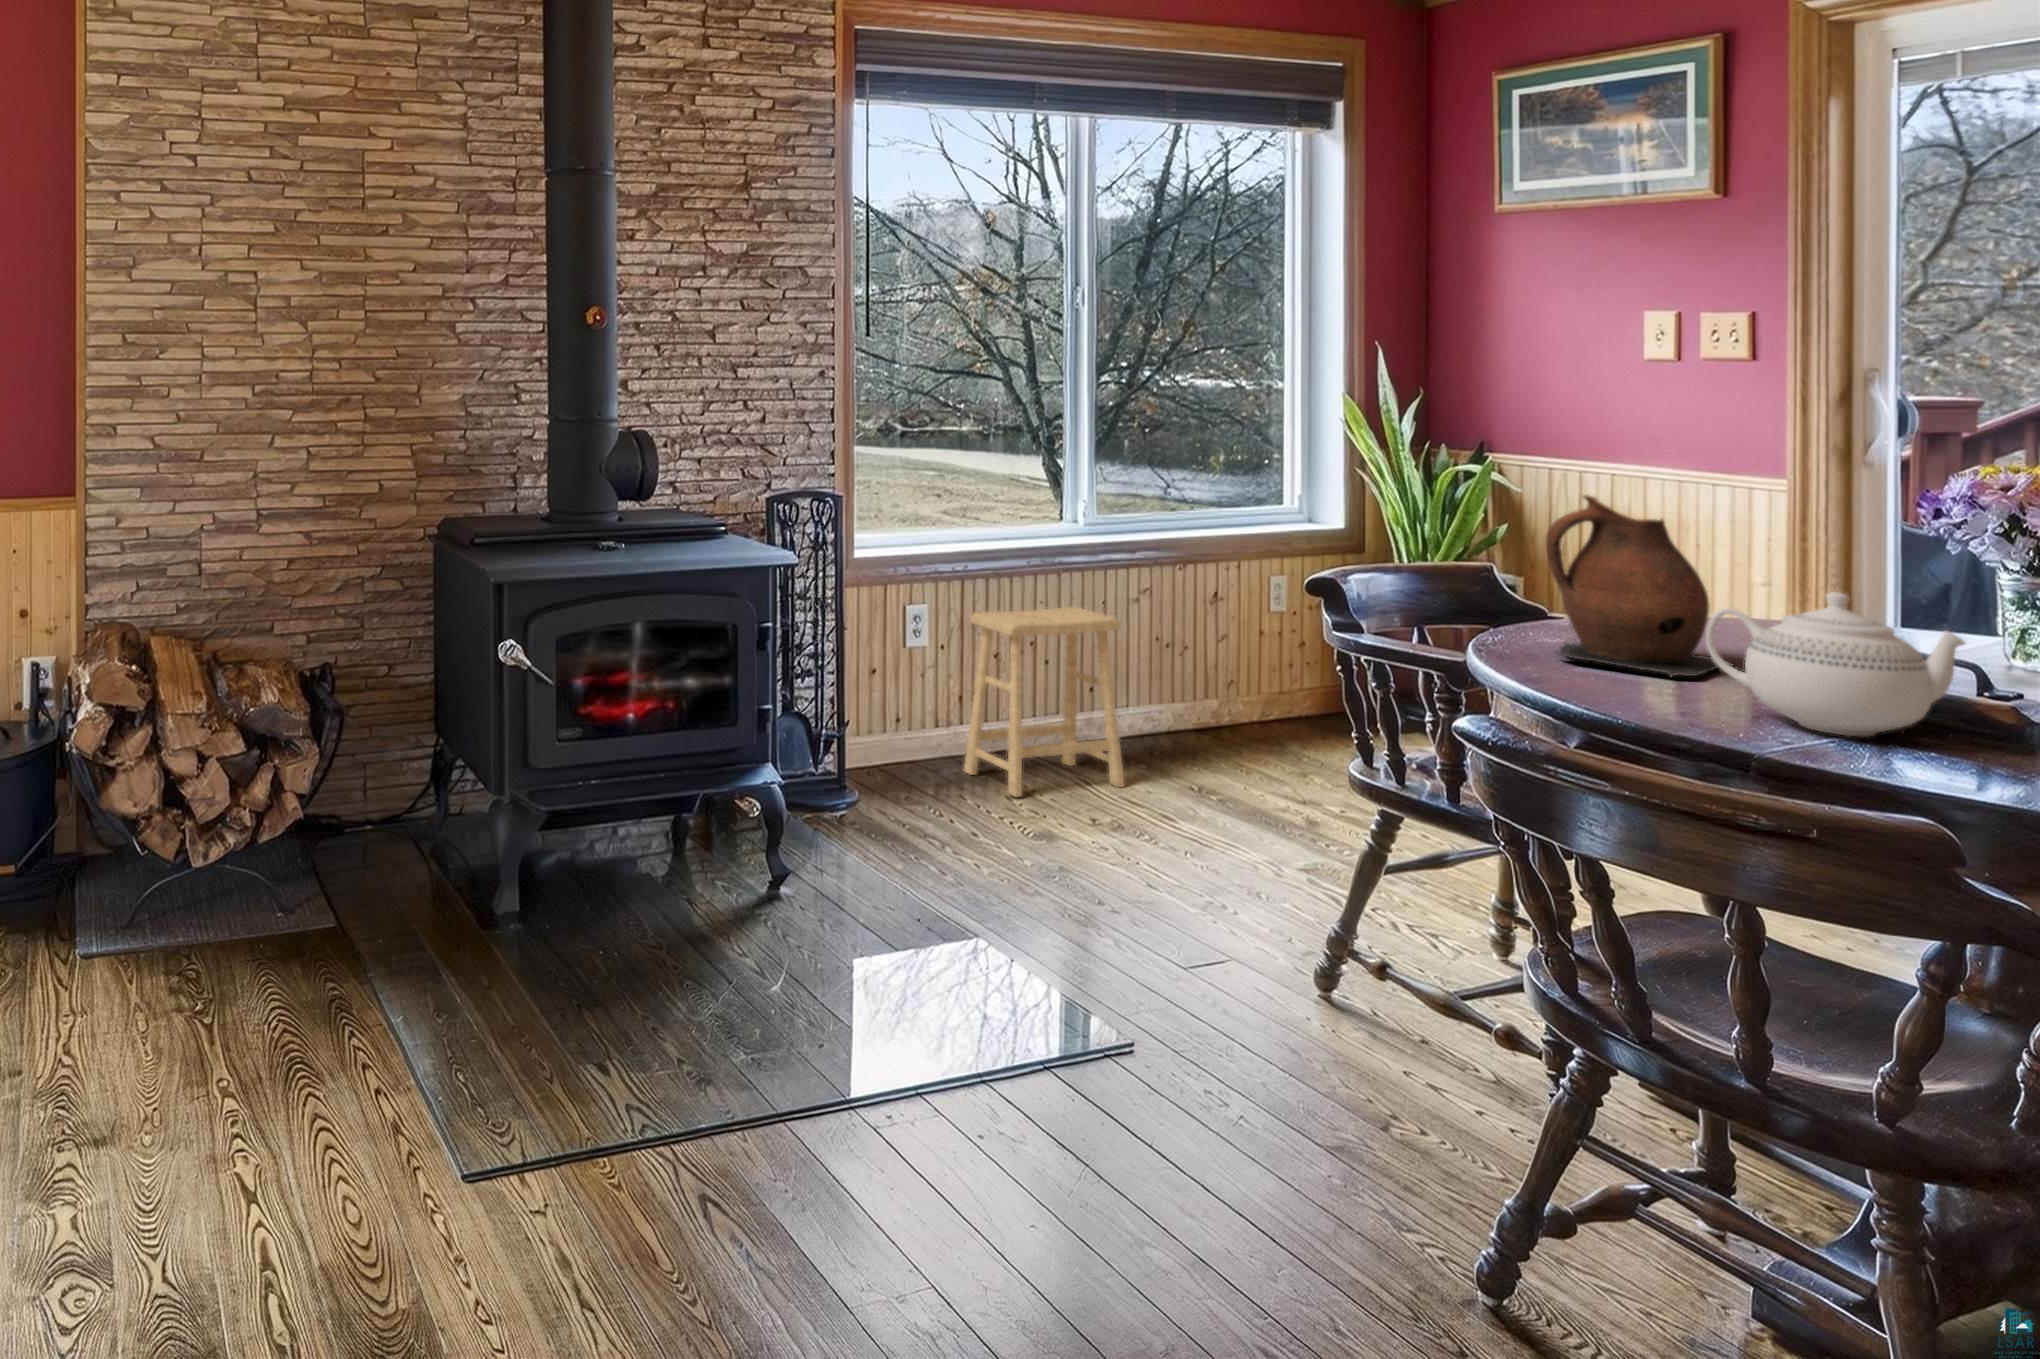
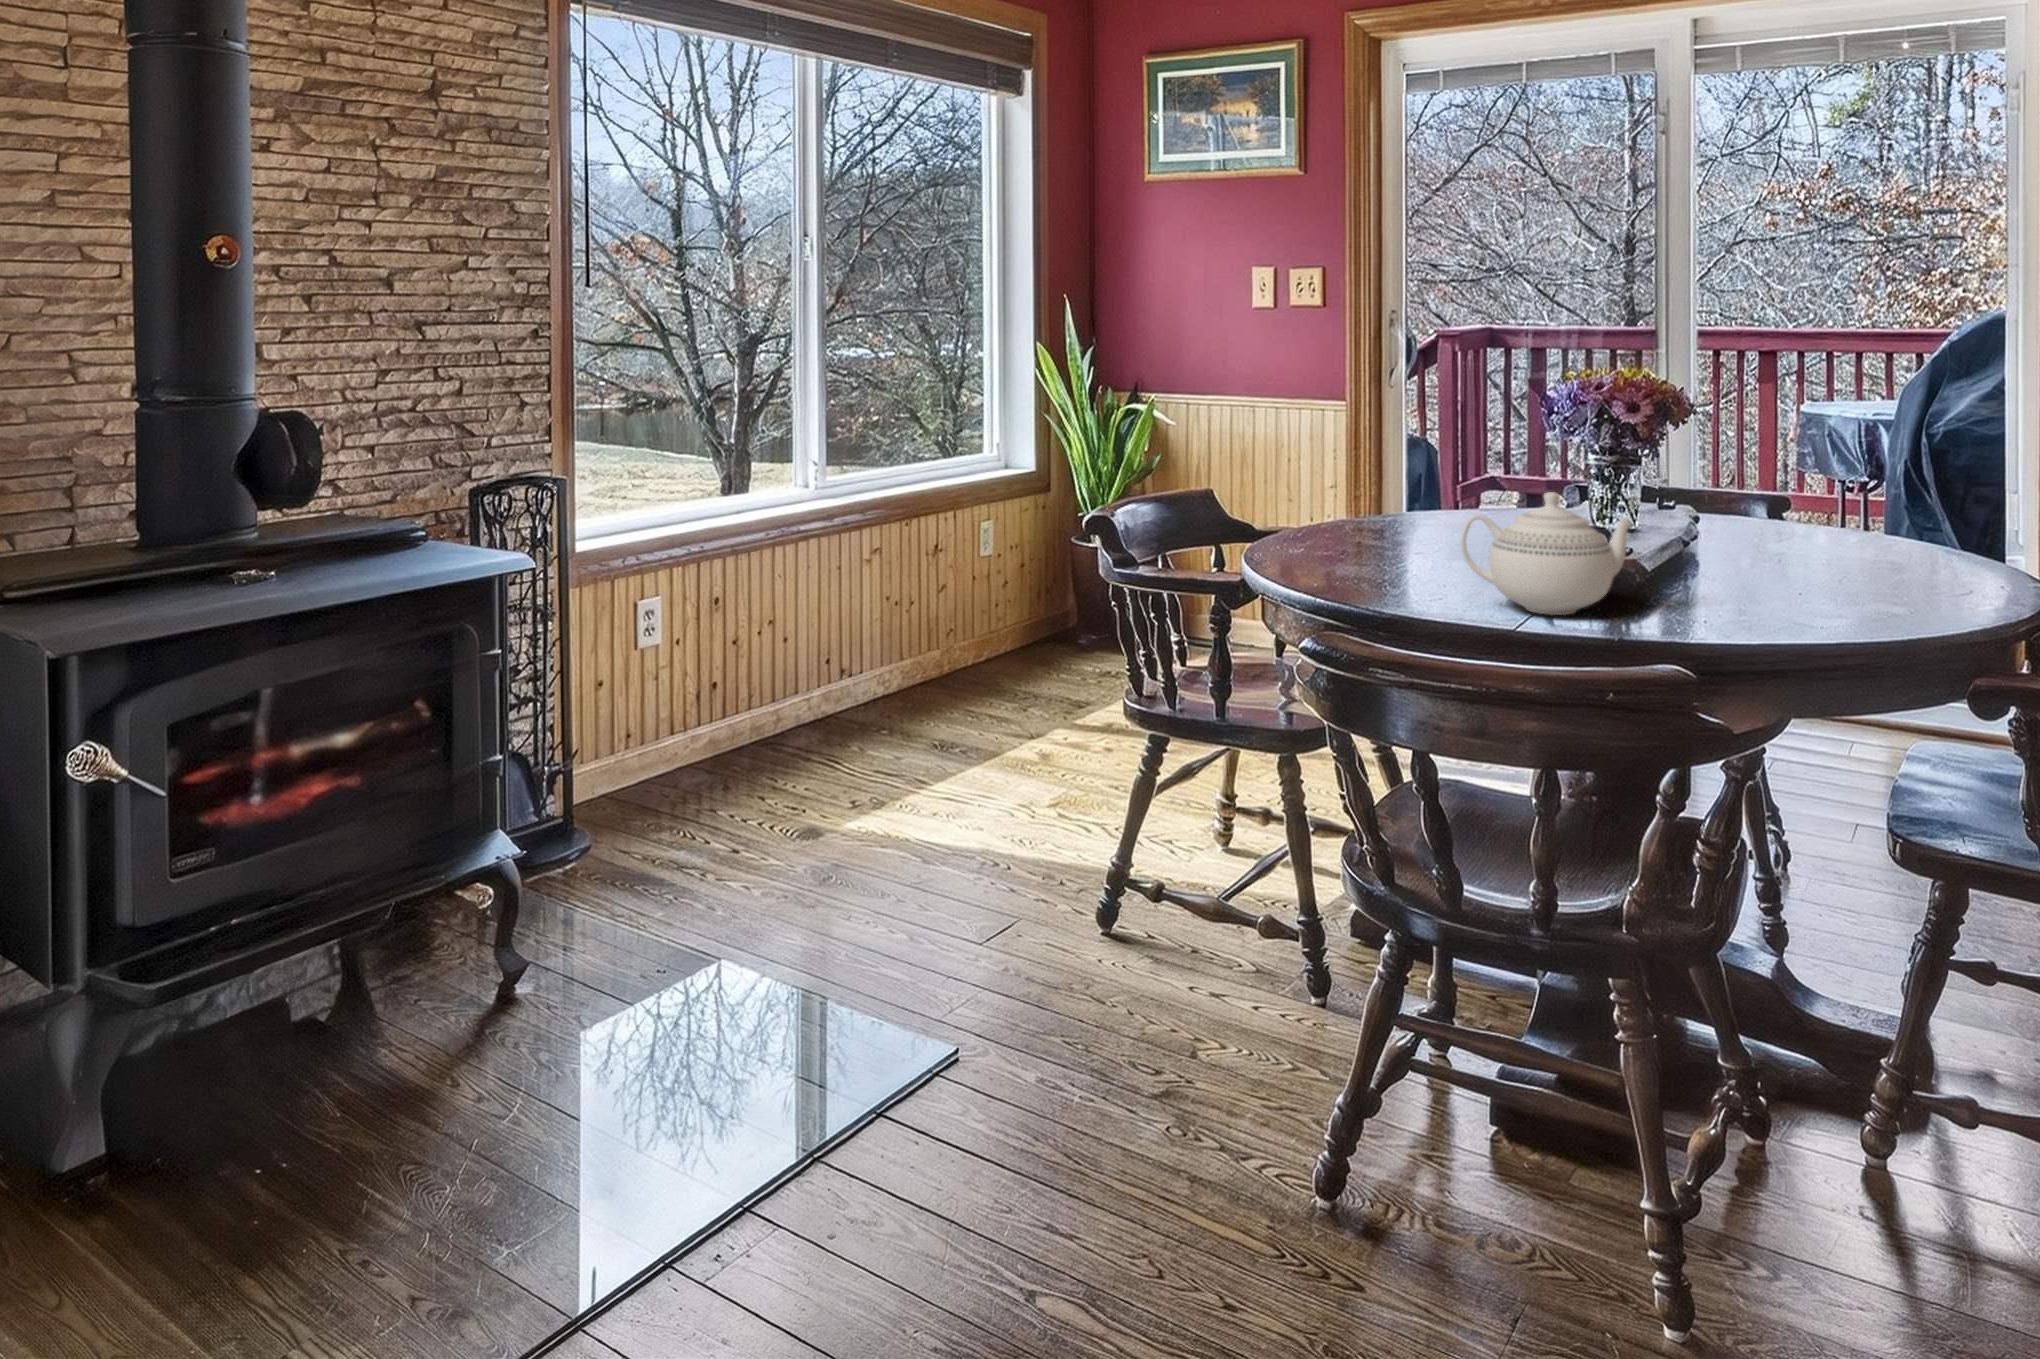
ceramic pitcher: present [1546,495,1733,677] -> none [1313,422,1438,582]
footstool: present [964,607,1124,797] -> none [703,579,870,796]

